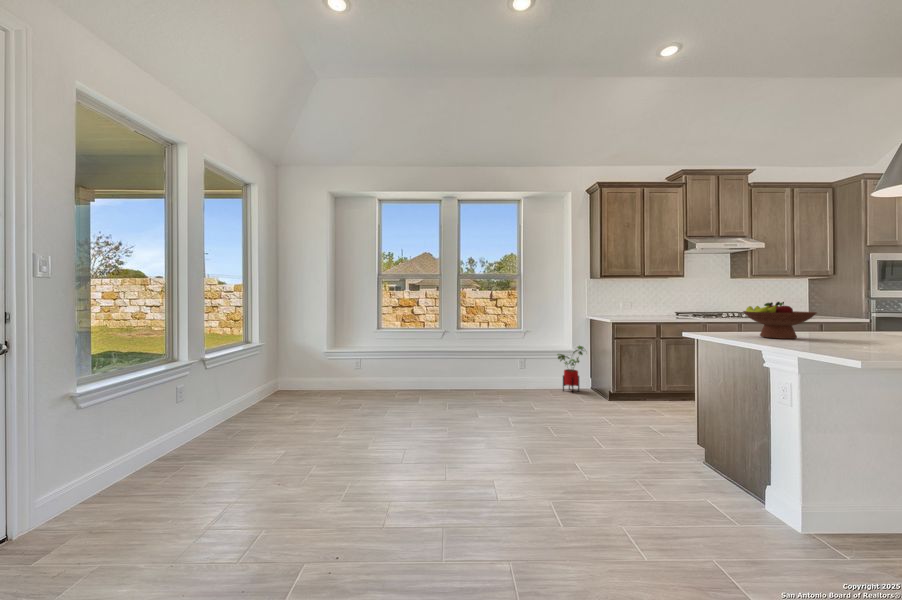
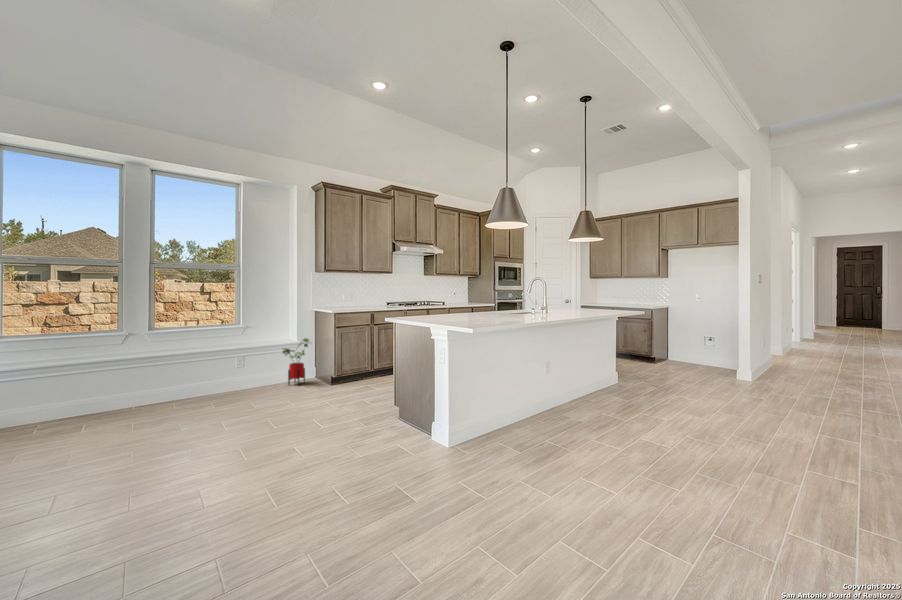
fruit bowl: present [743,302,817,339] -> none [423,296,460,321]

